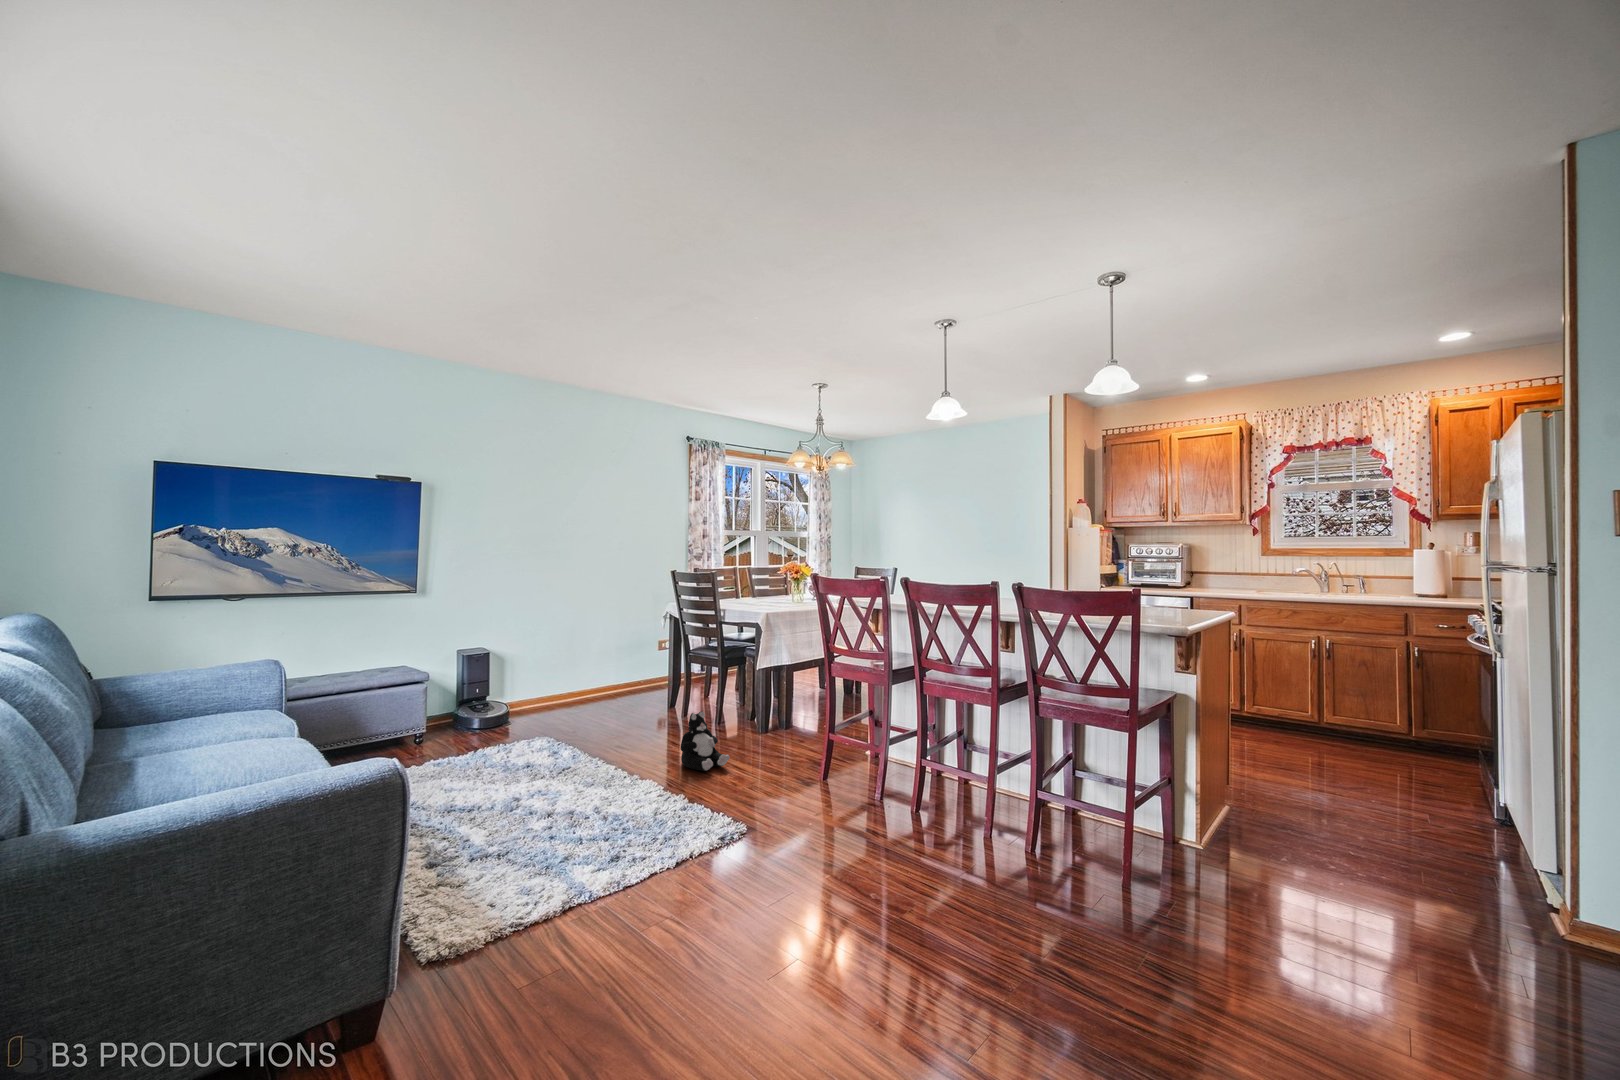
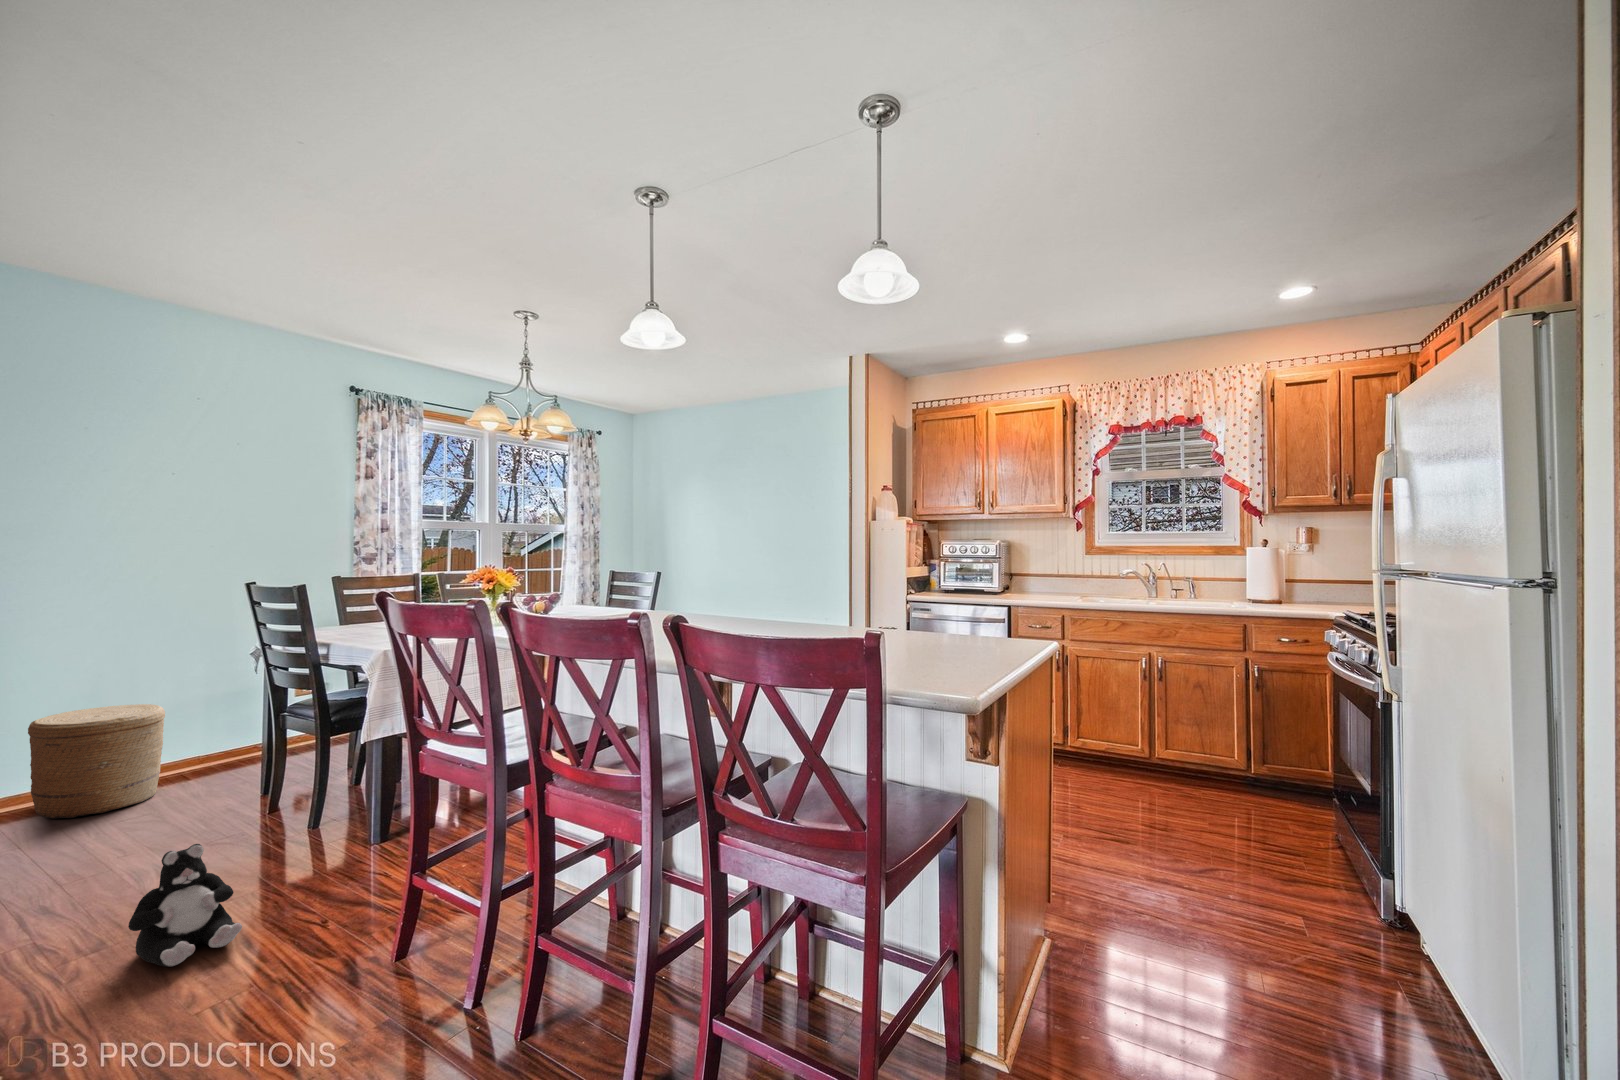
woven basket: none [552,646,612,709] -> present [28,704,165,819]

